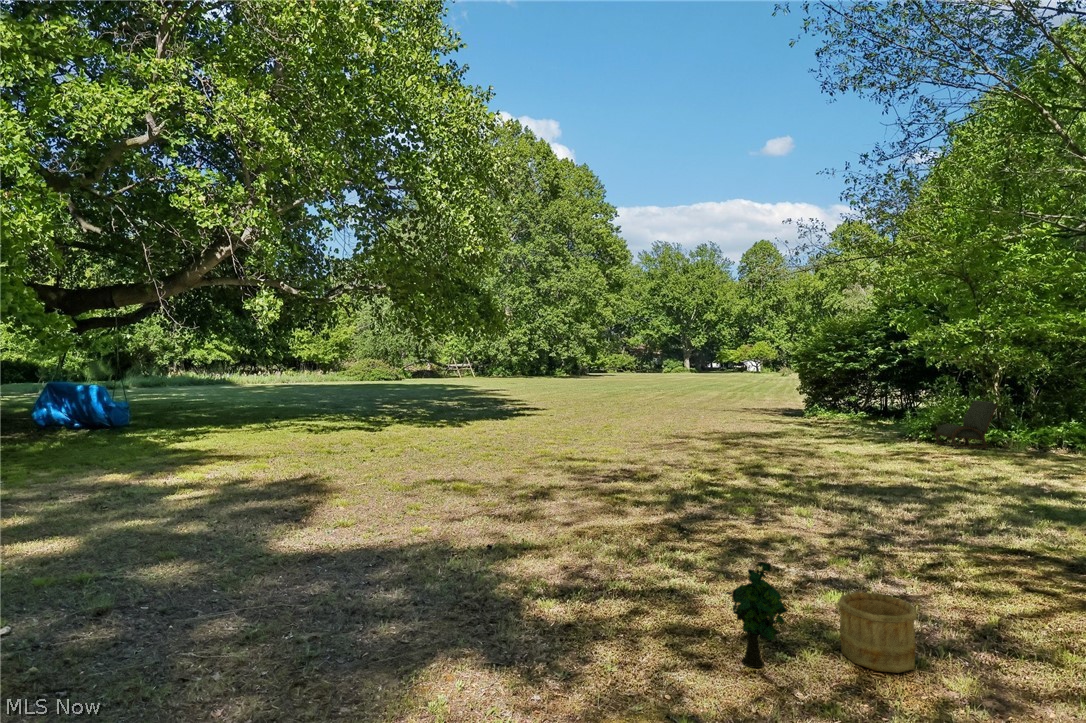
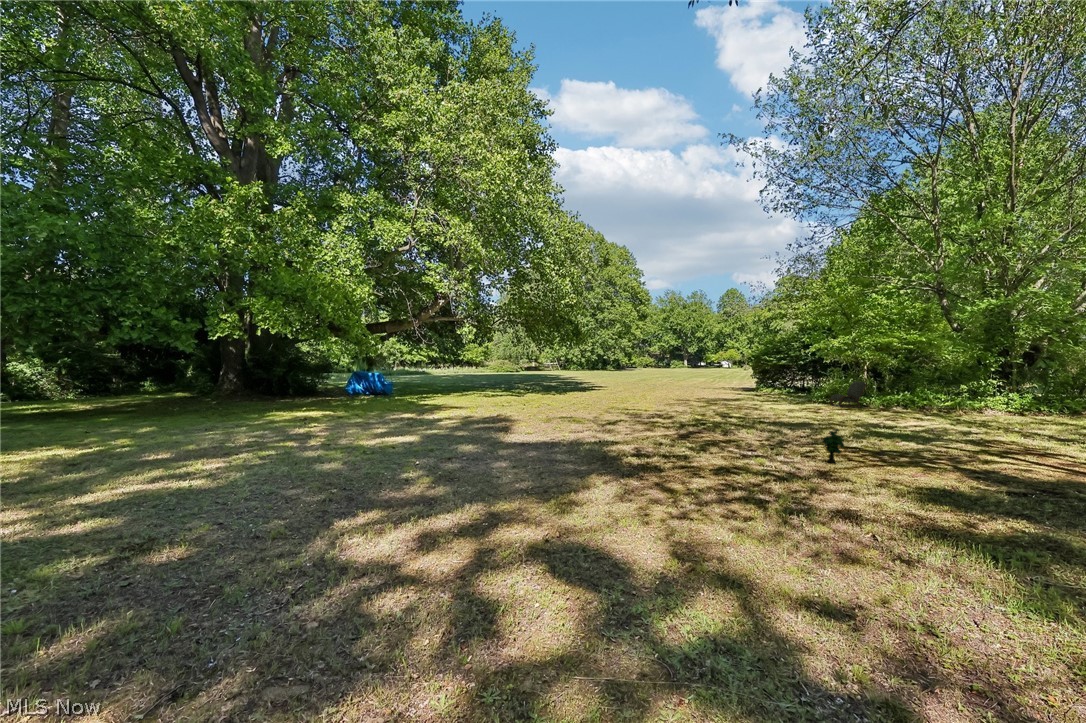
decorative plant: present [725,562,788,668] -> present [822,429,844,463]
wooden bucket: present [837,592,916,673] -> none [753,449,784,475]

